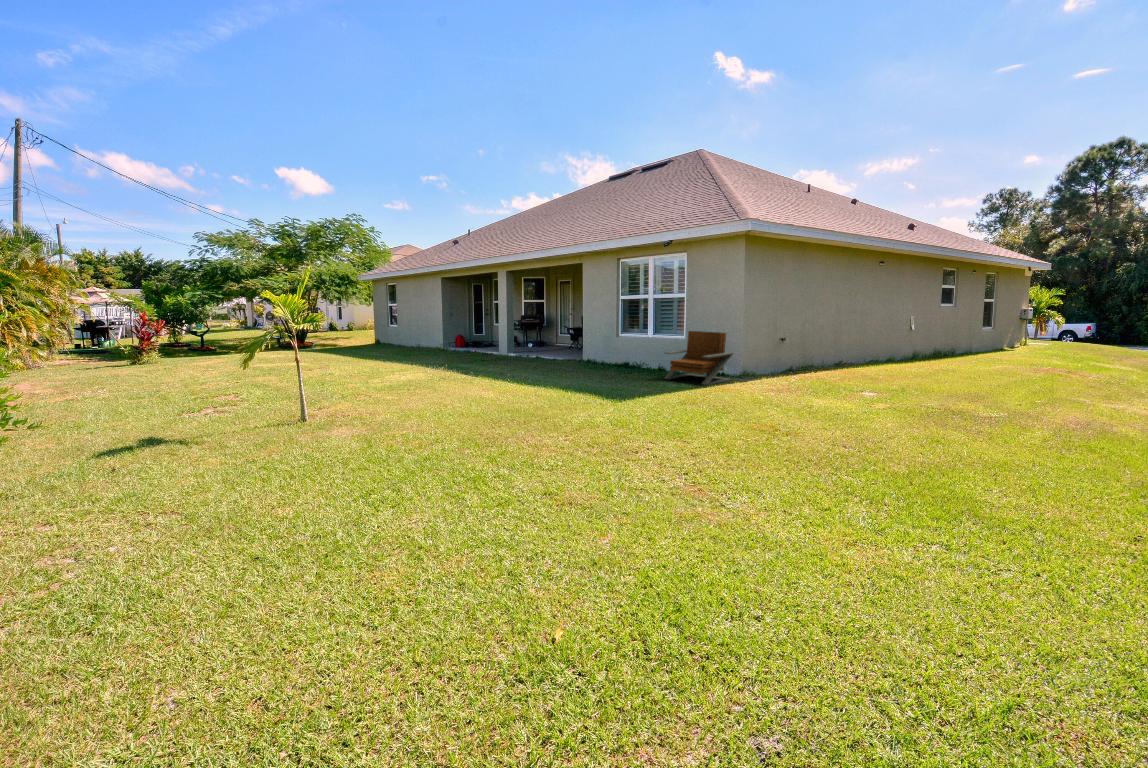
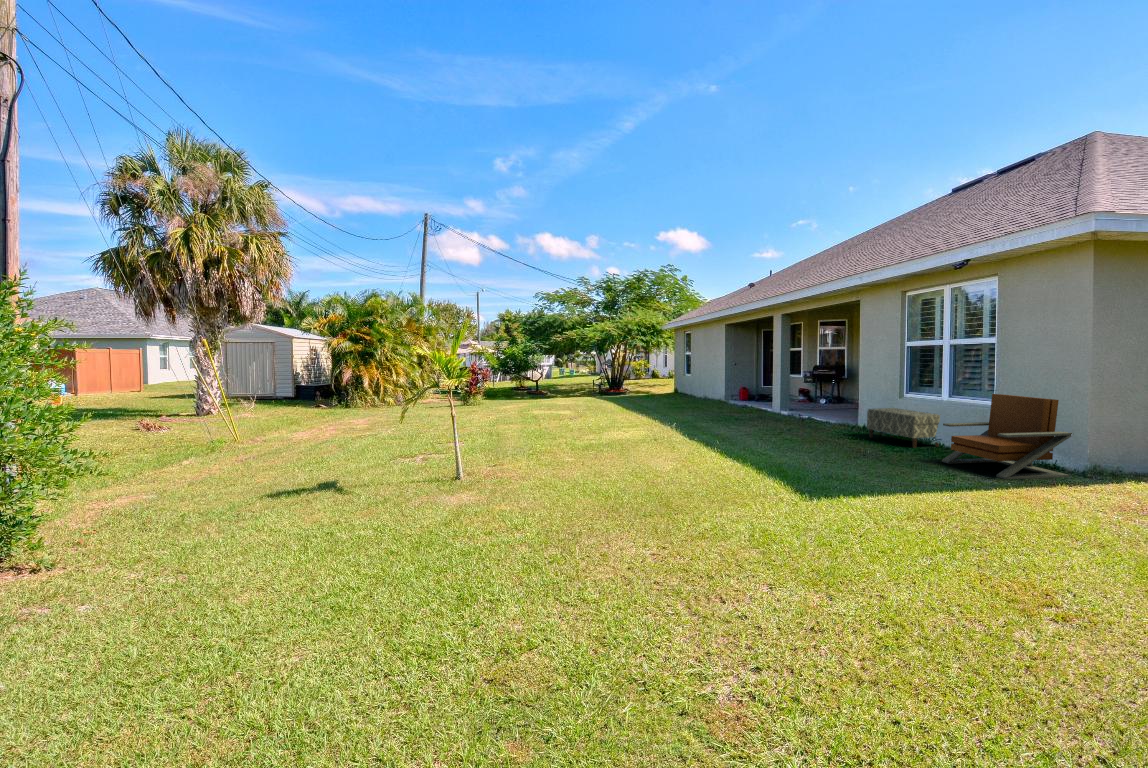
bench: none [600,345,650,372] -> present [867,408,940,448]

